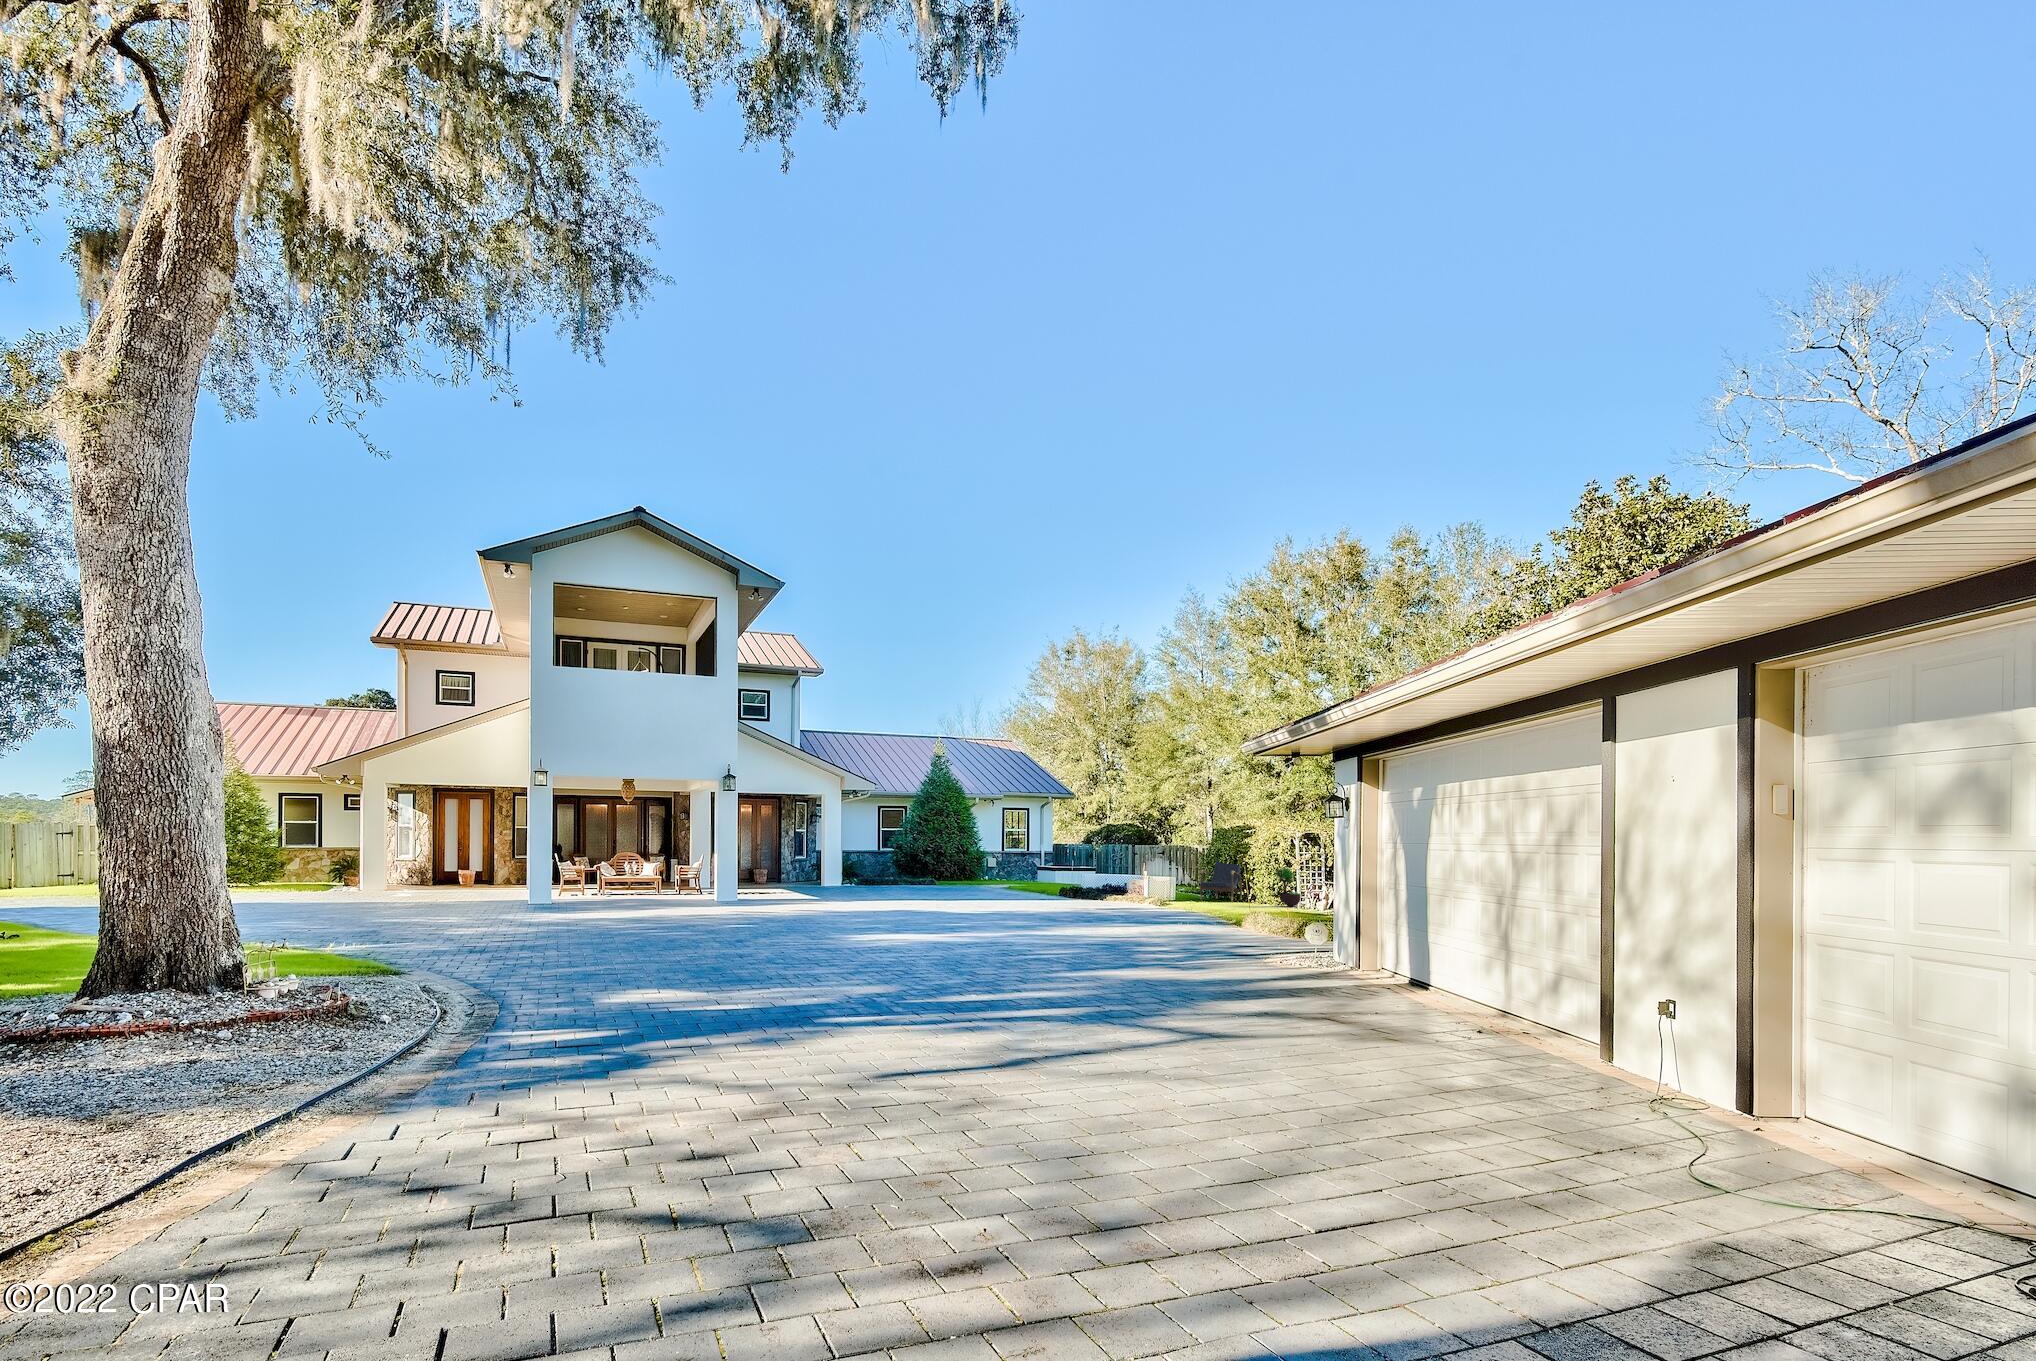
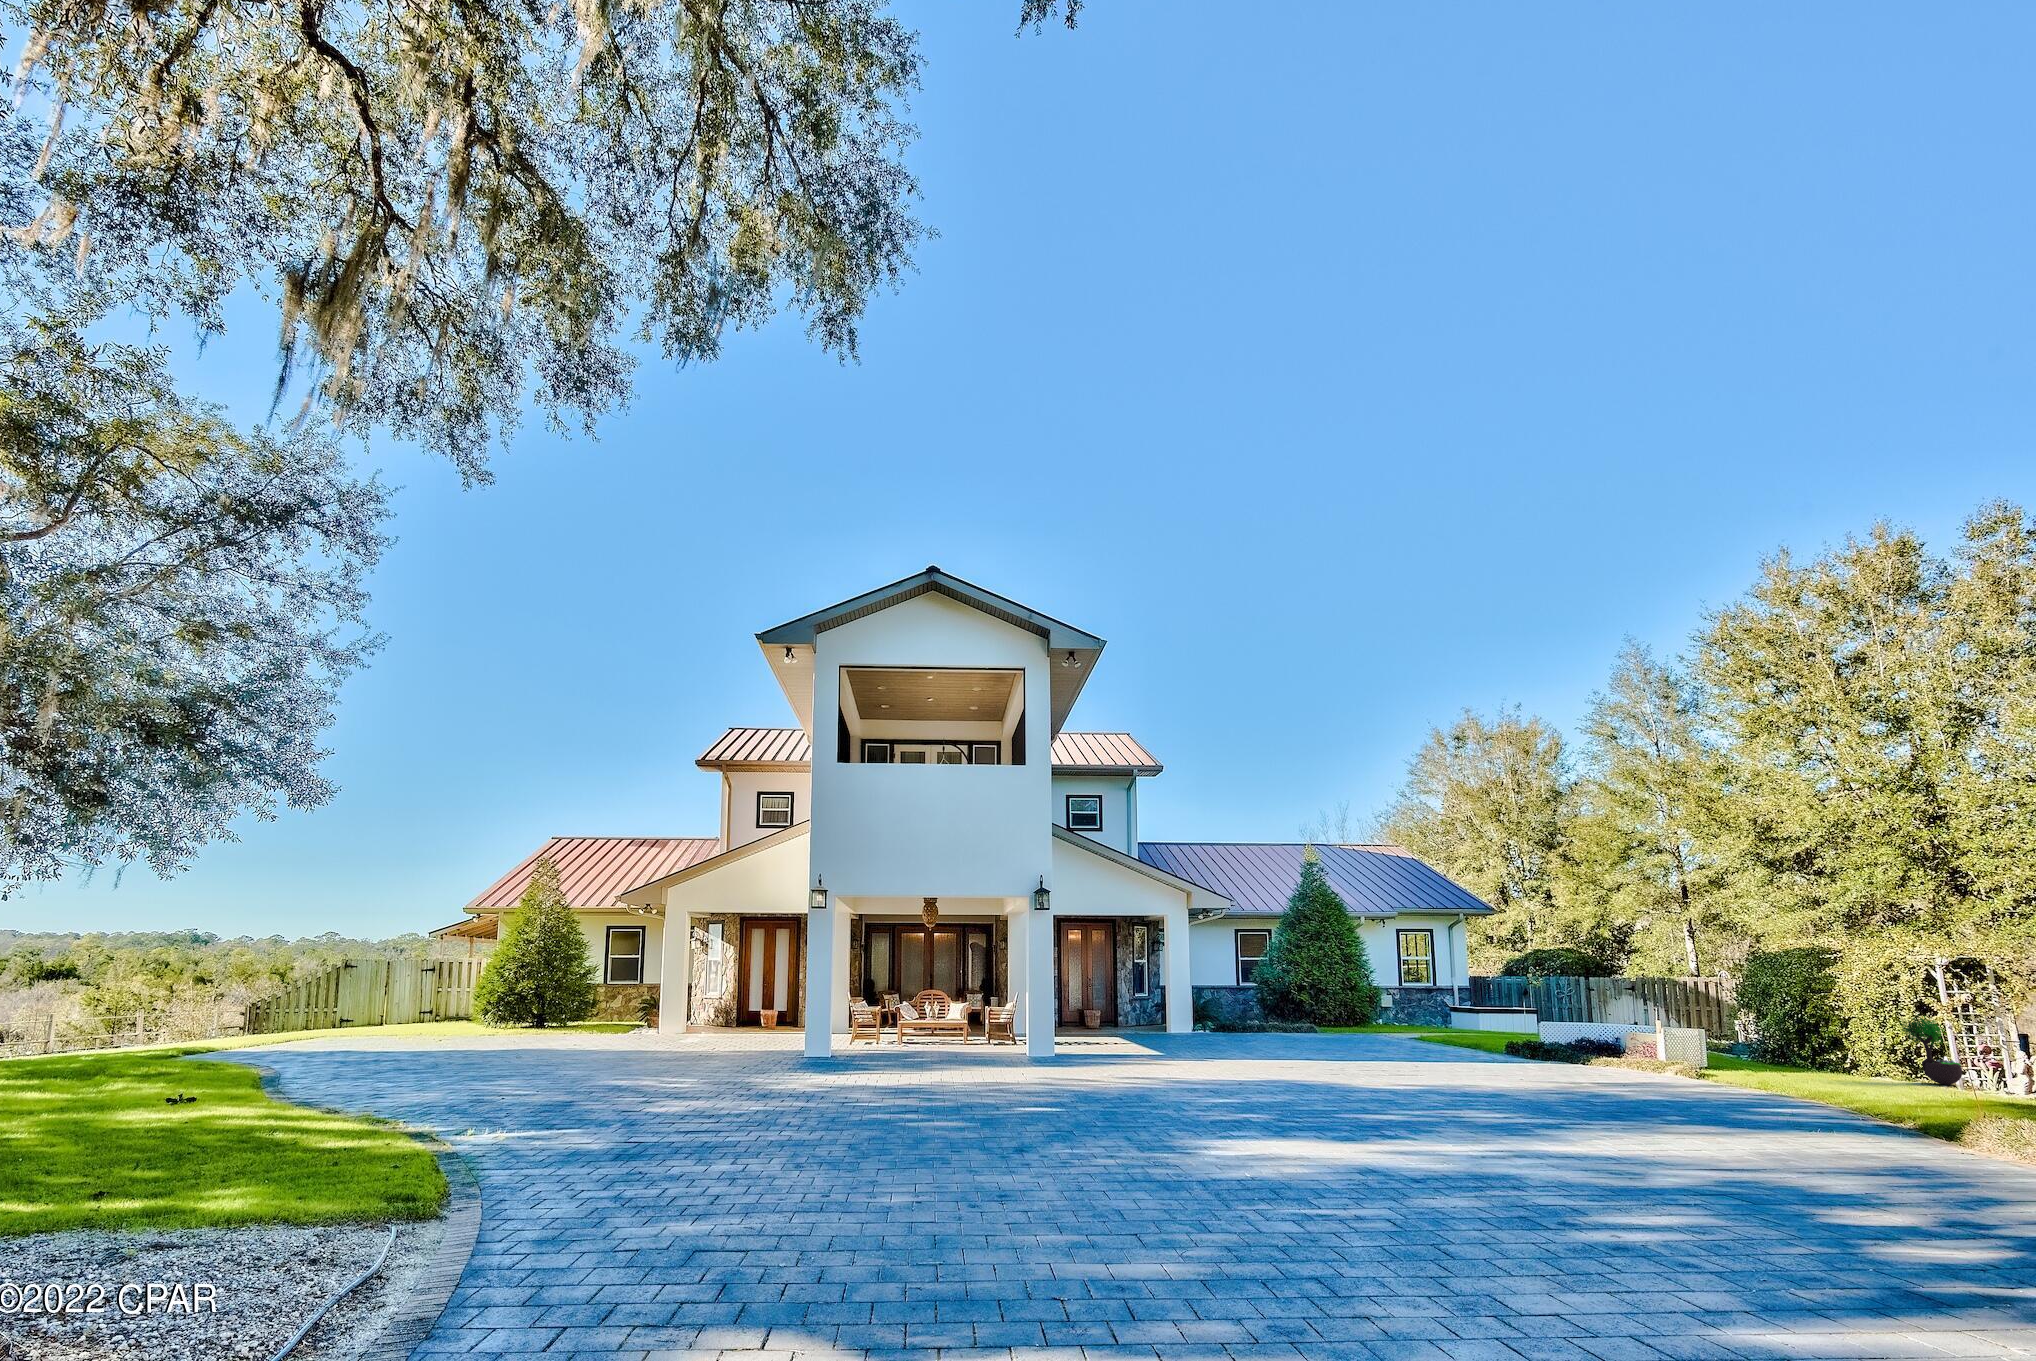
lounge chair: present [1200,860,1242,901] -> none [1747,1002,1827,1071]

